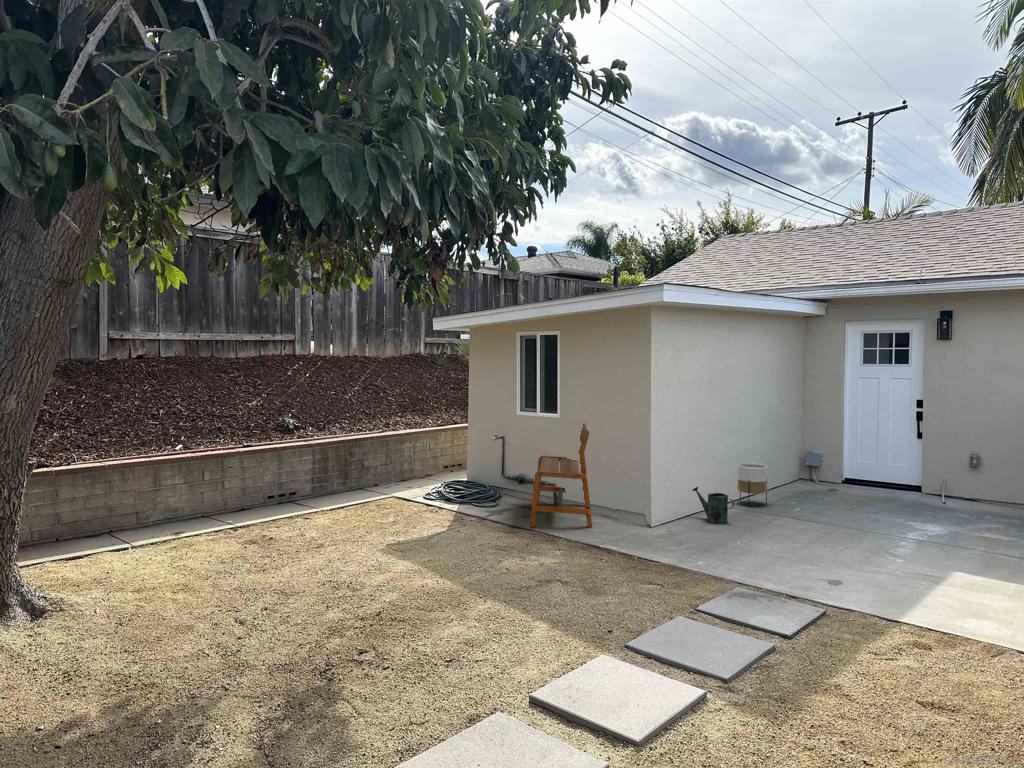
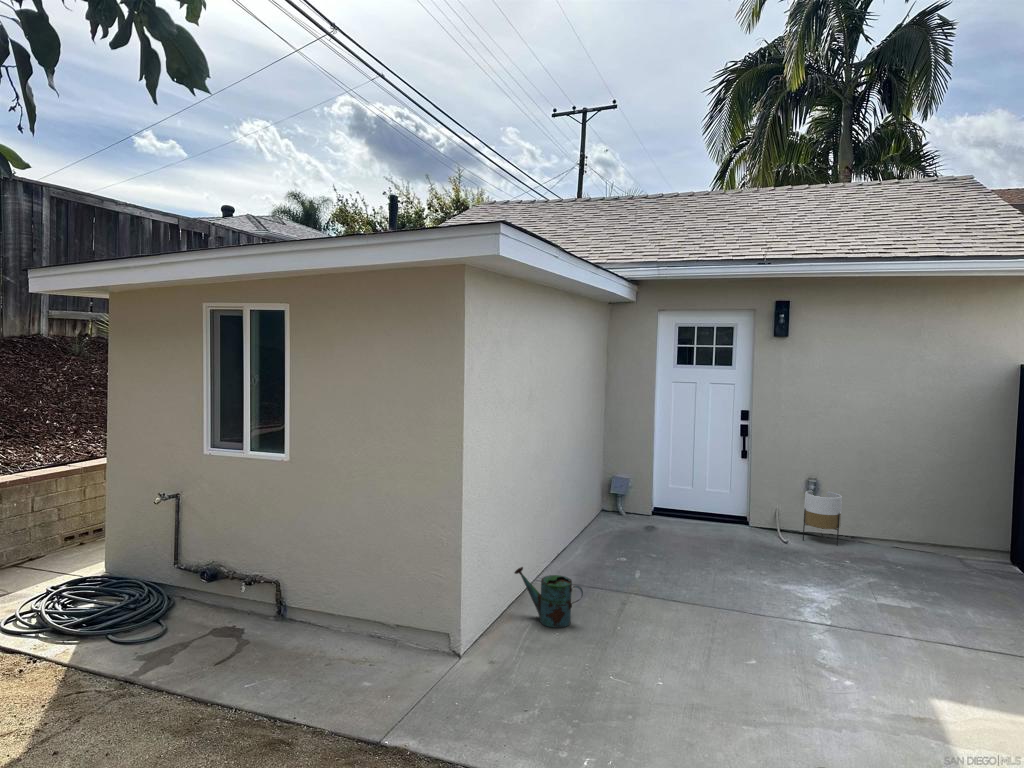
bench: present [530,424,592,527] -> none [230,466,358,705]
planter: present [737,463,767,507] -> present [803,490,842,546]

